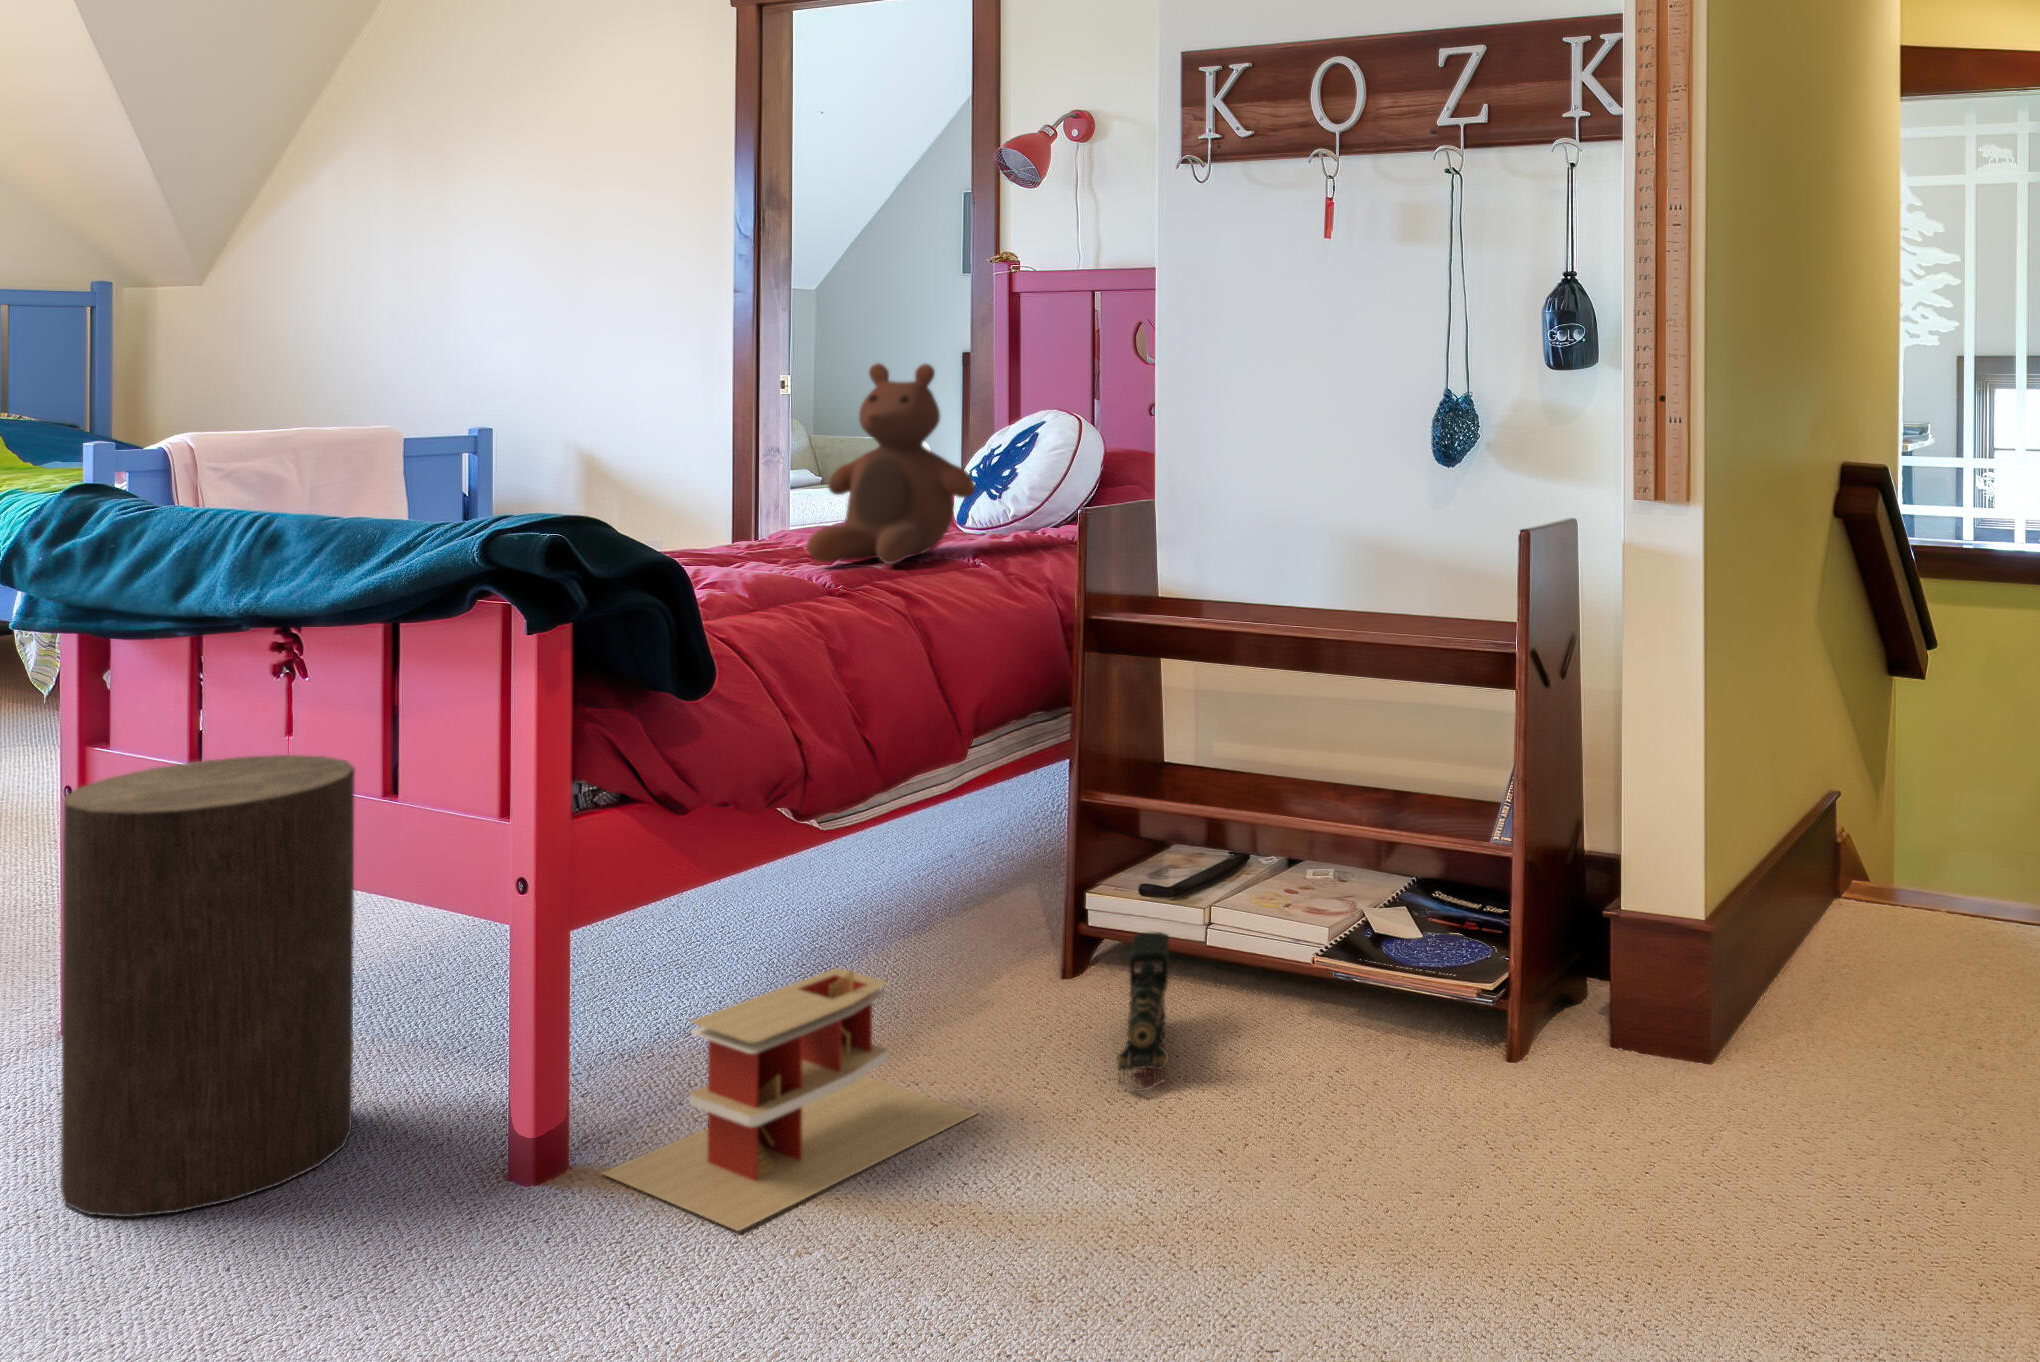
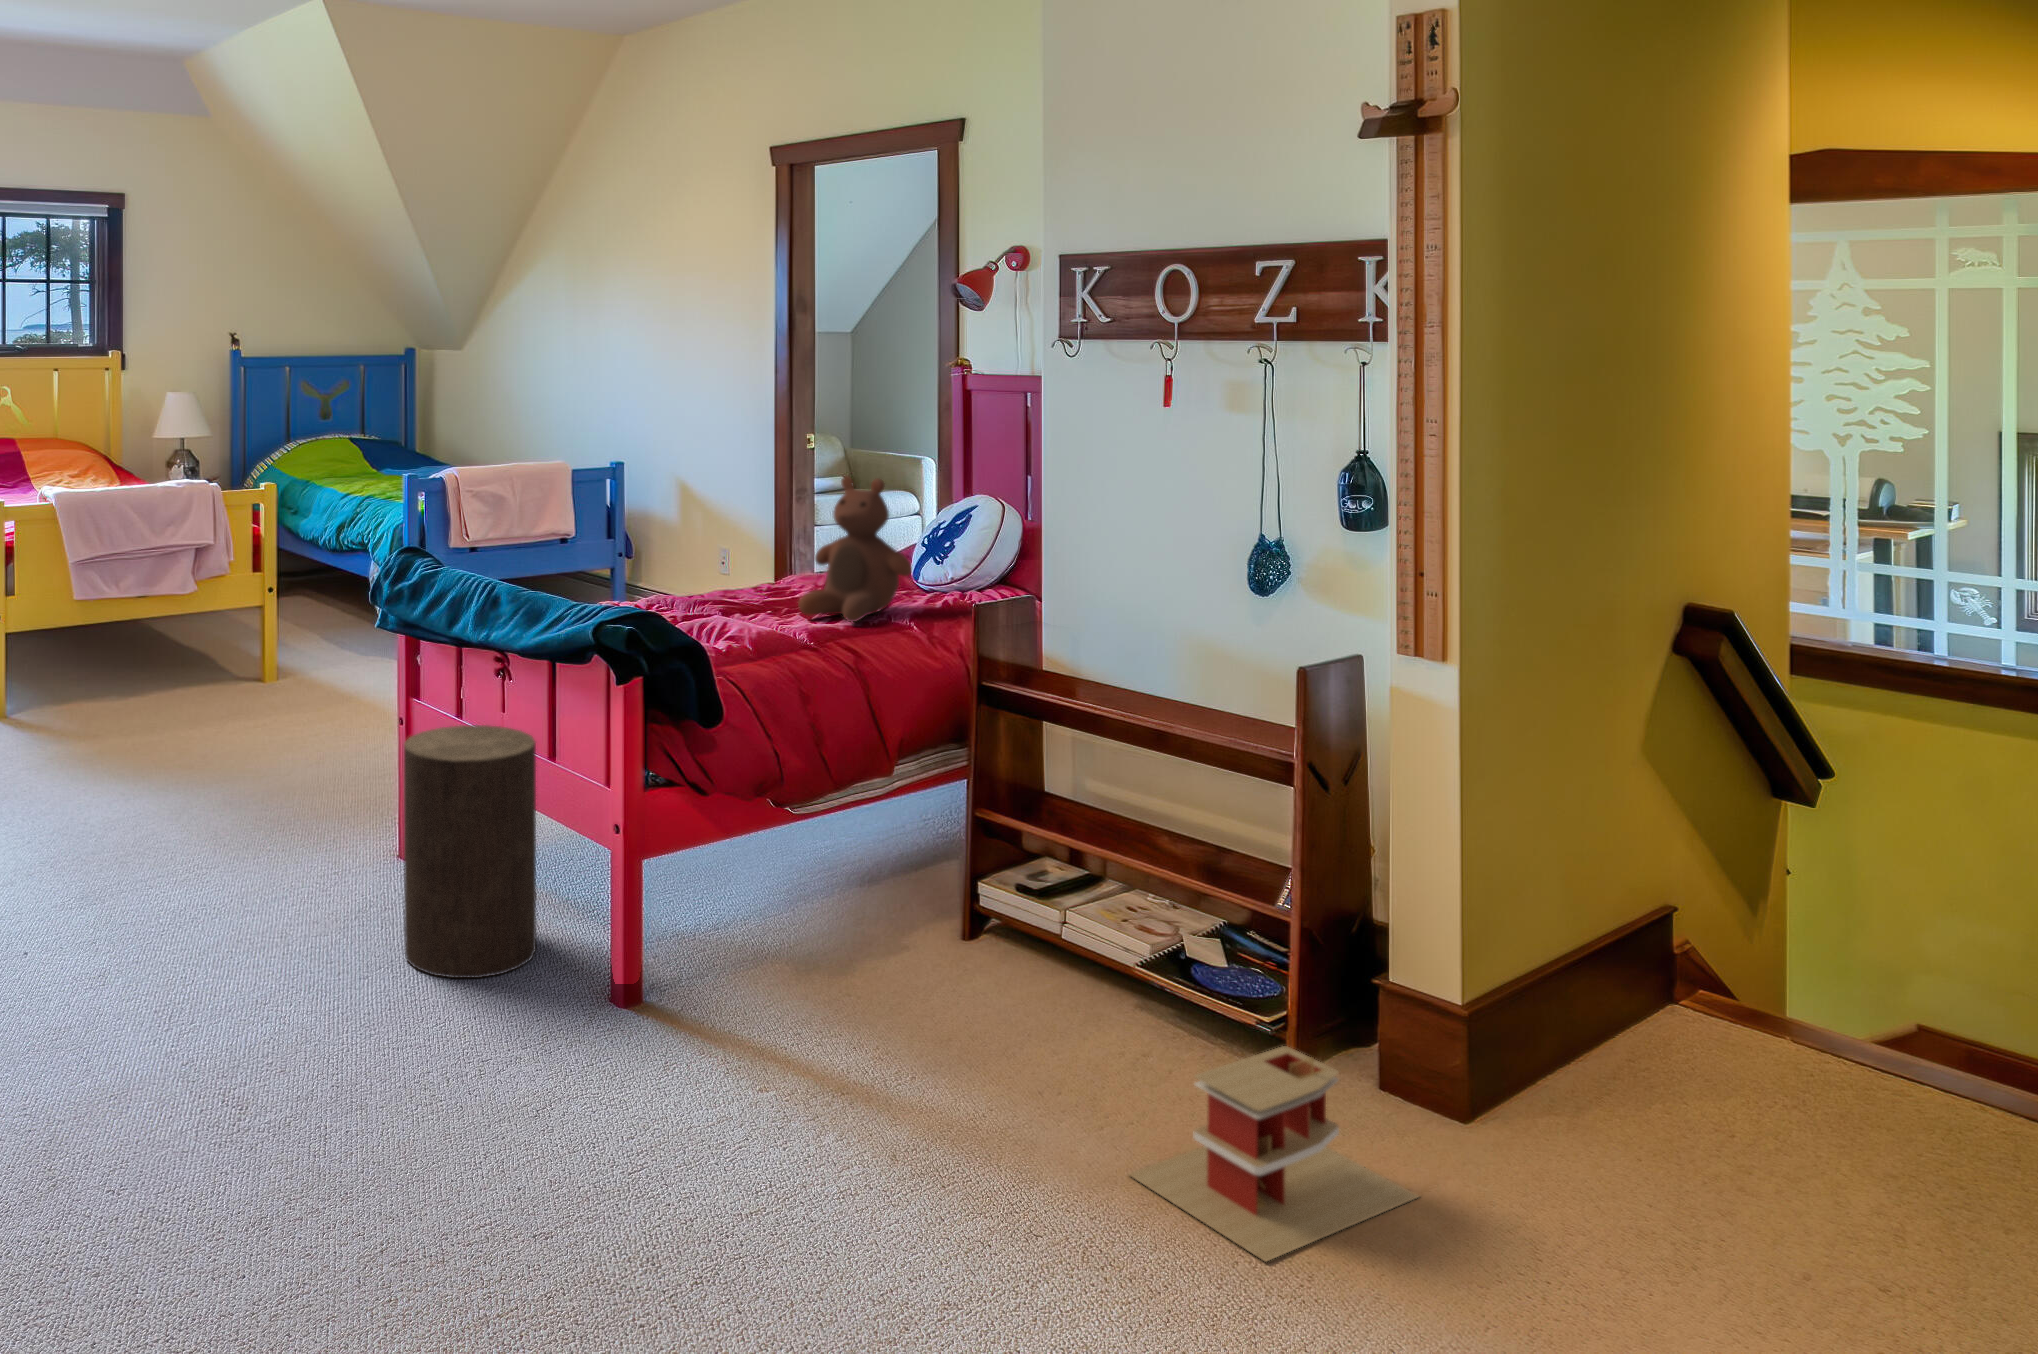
toy train: present [1117,932,1169,1092] -> none [978,918,1028,1032]
toy house: present [603,969,976,1231] -> present [1129,1046,1418,1261]

